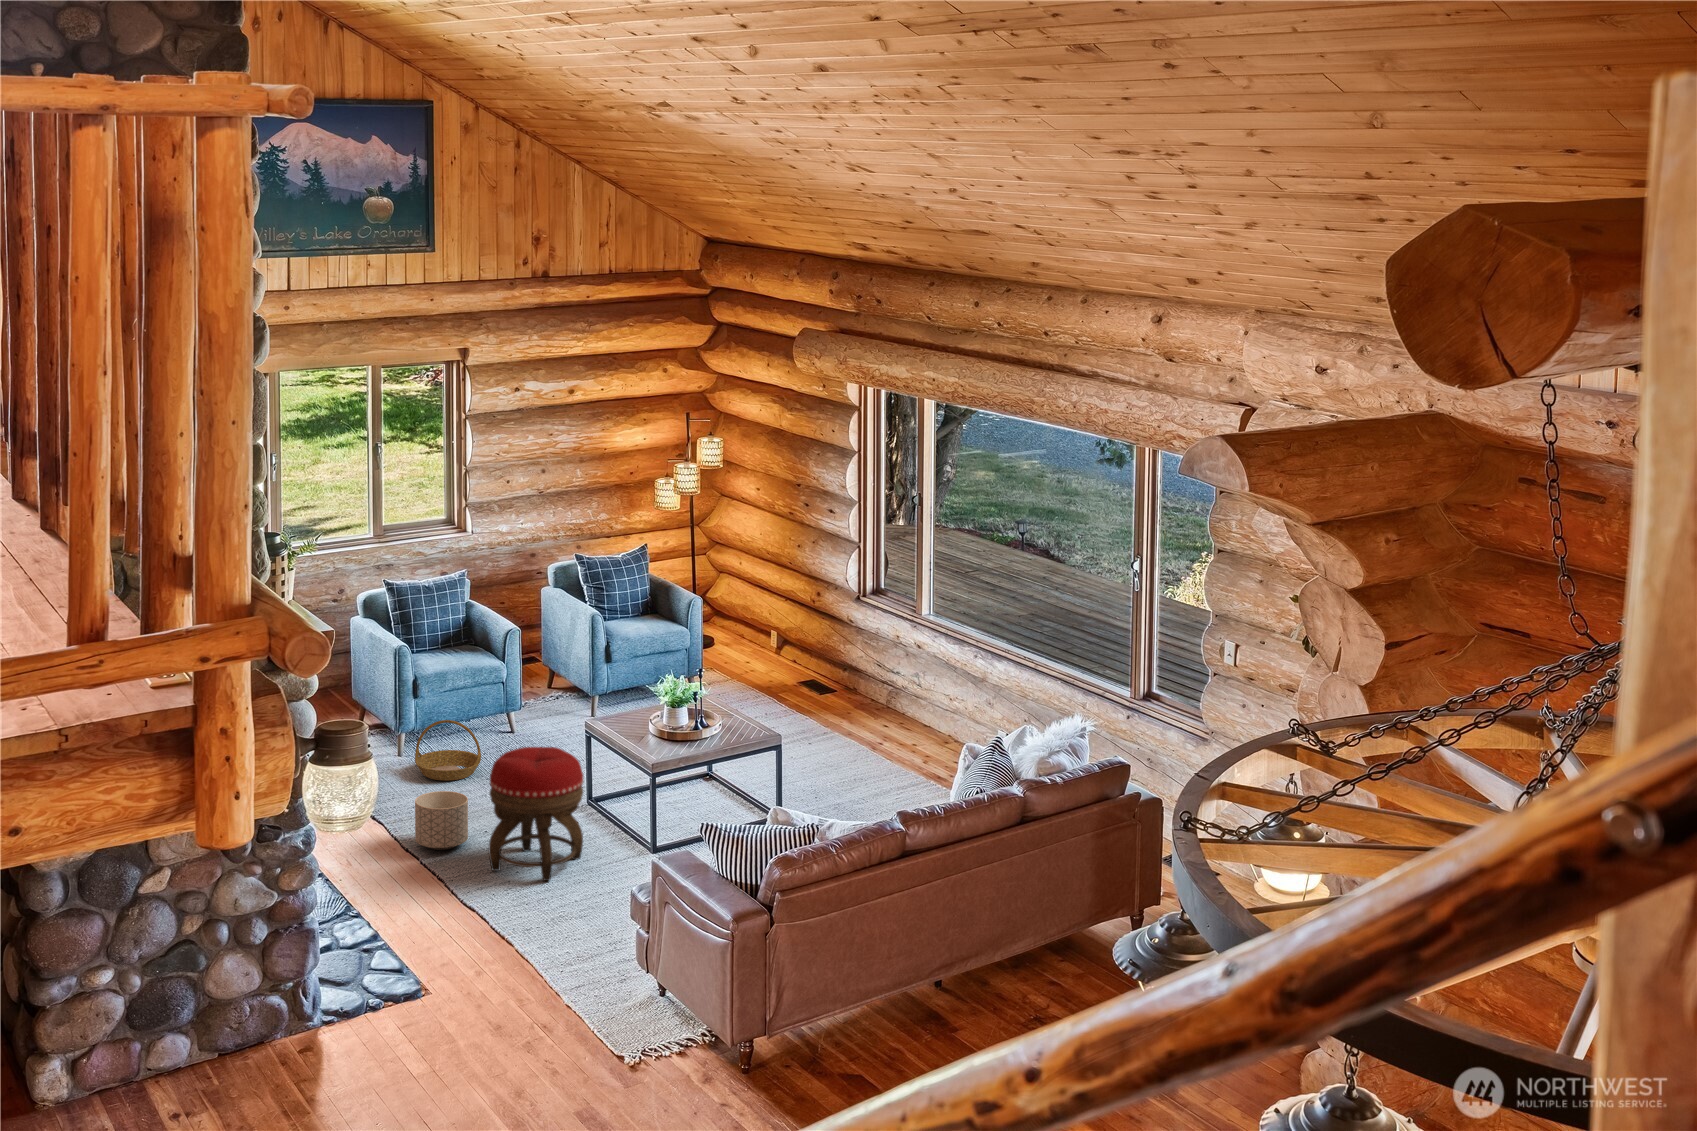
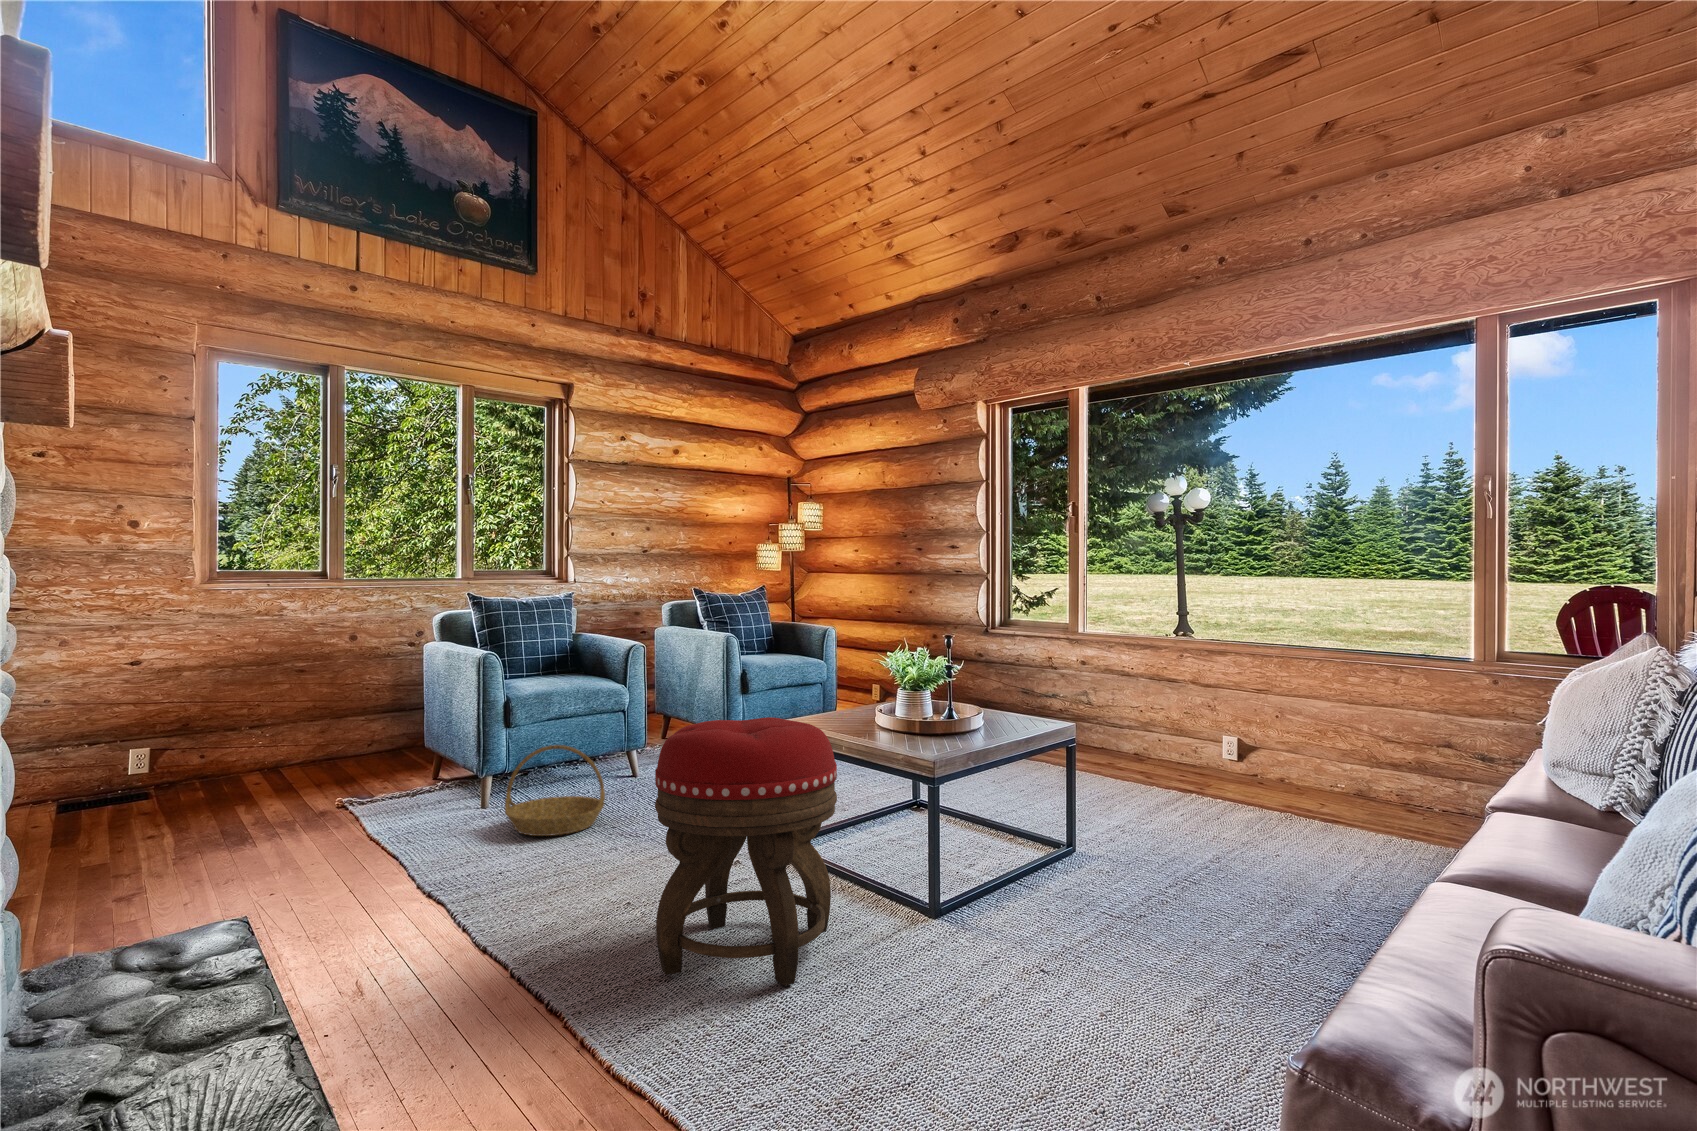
planter: present [415,791,468,850] -> none [500,829,603,944]

